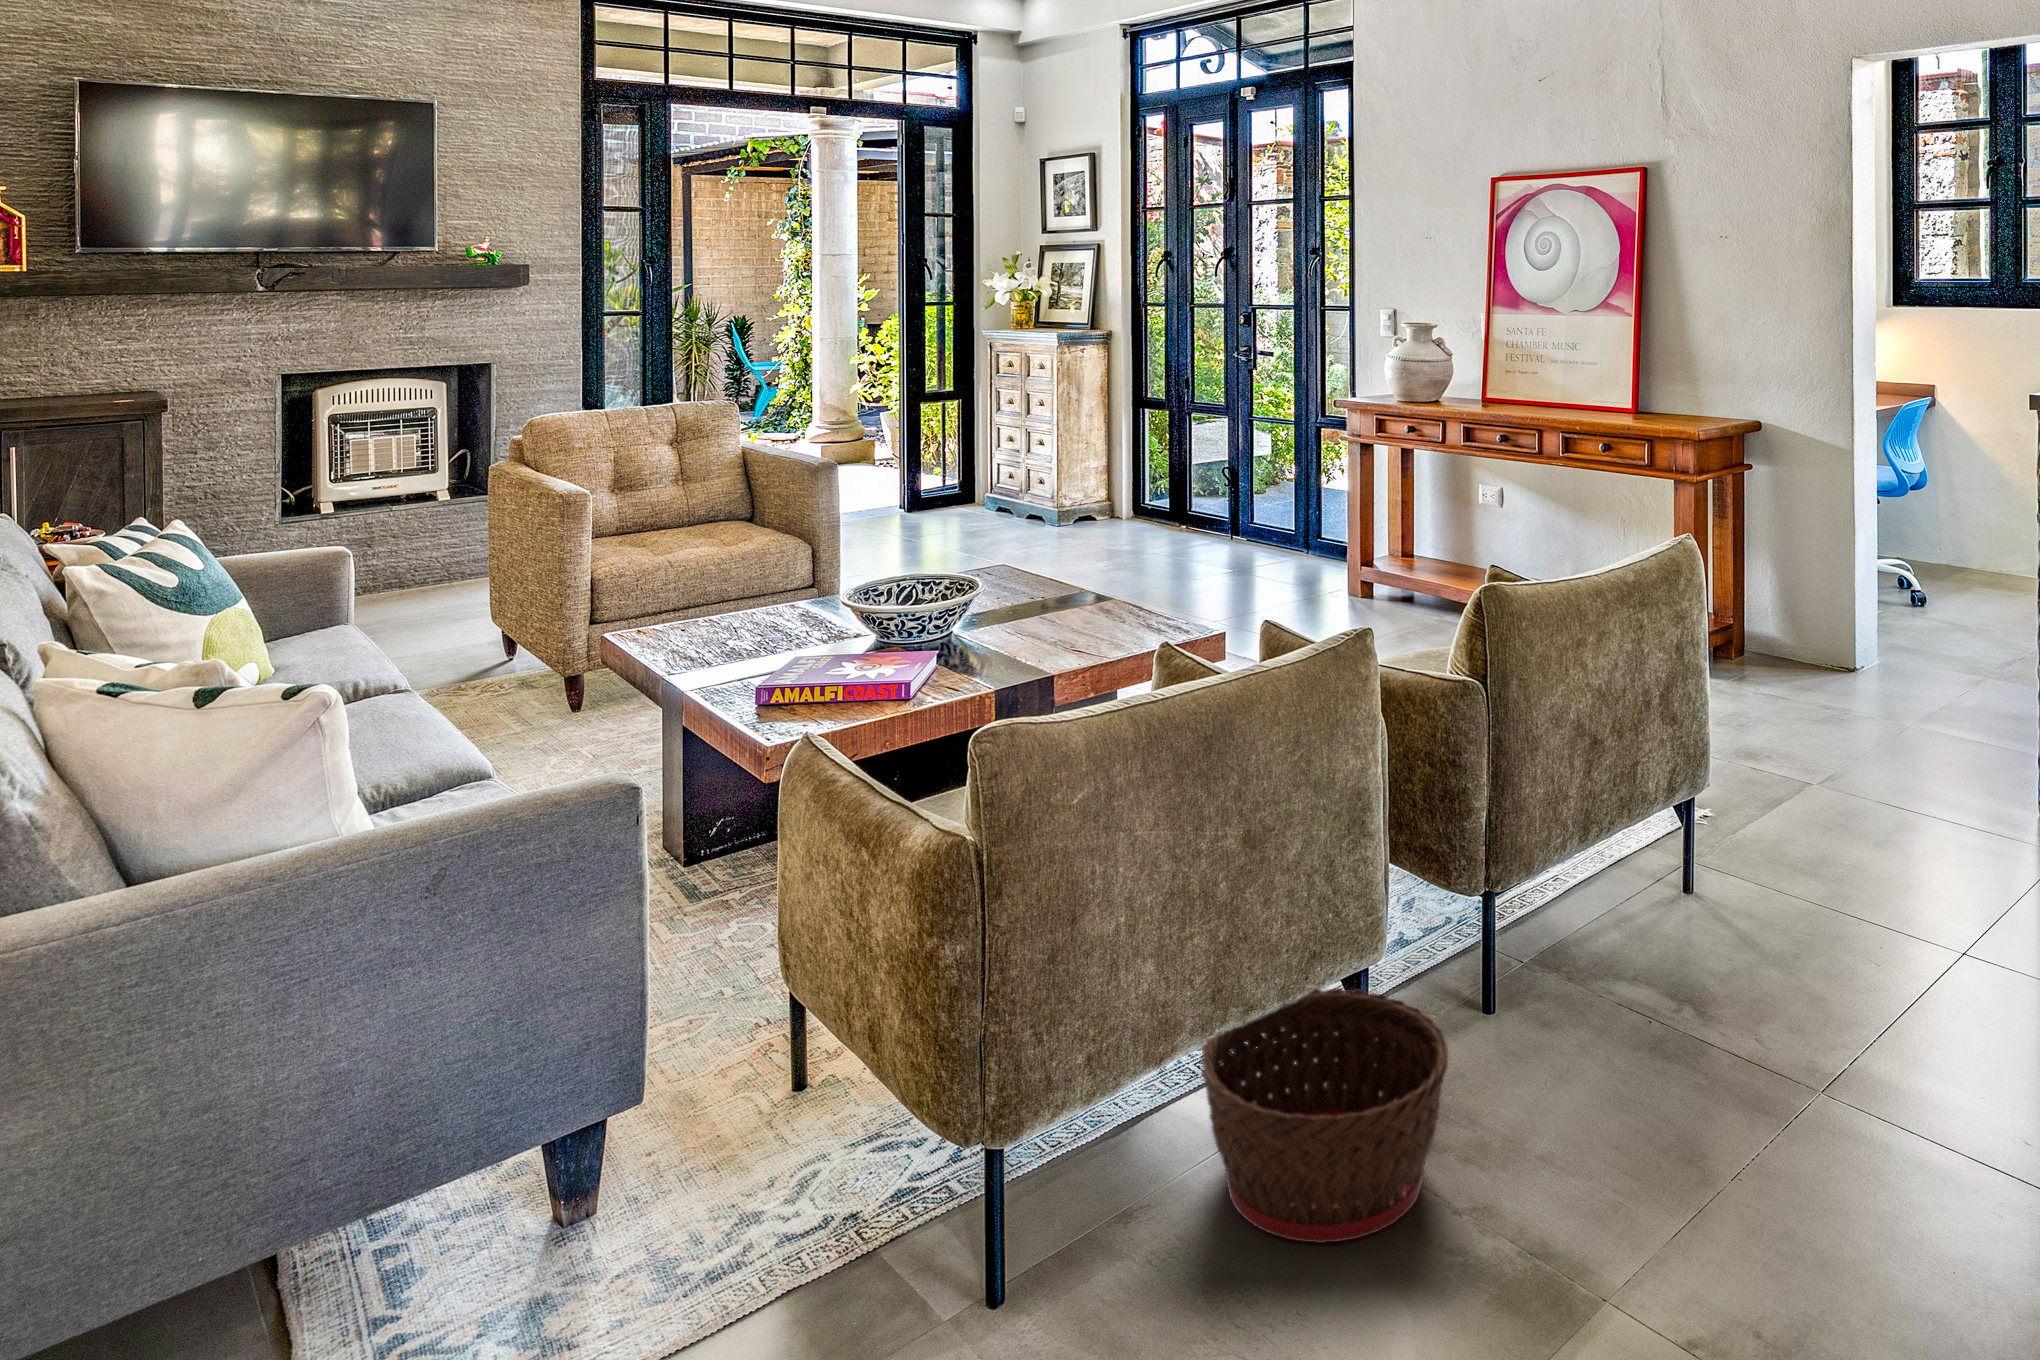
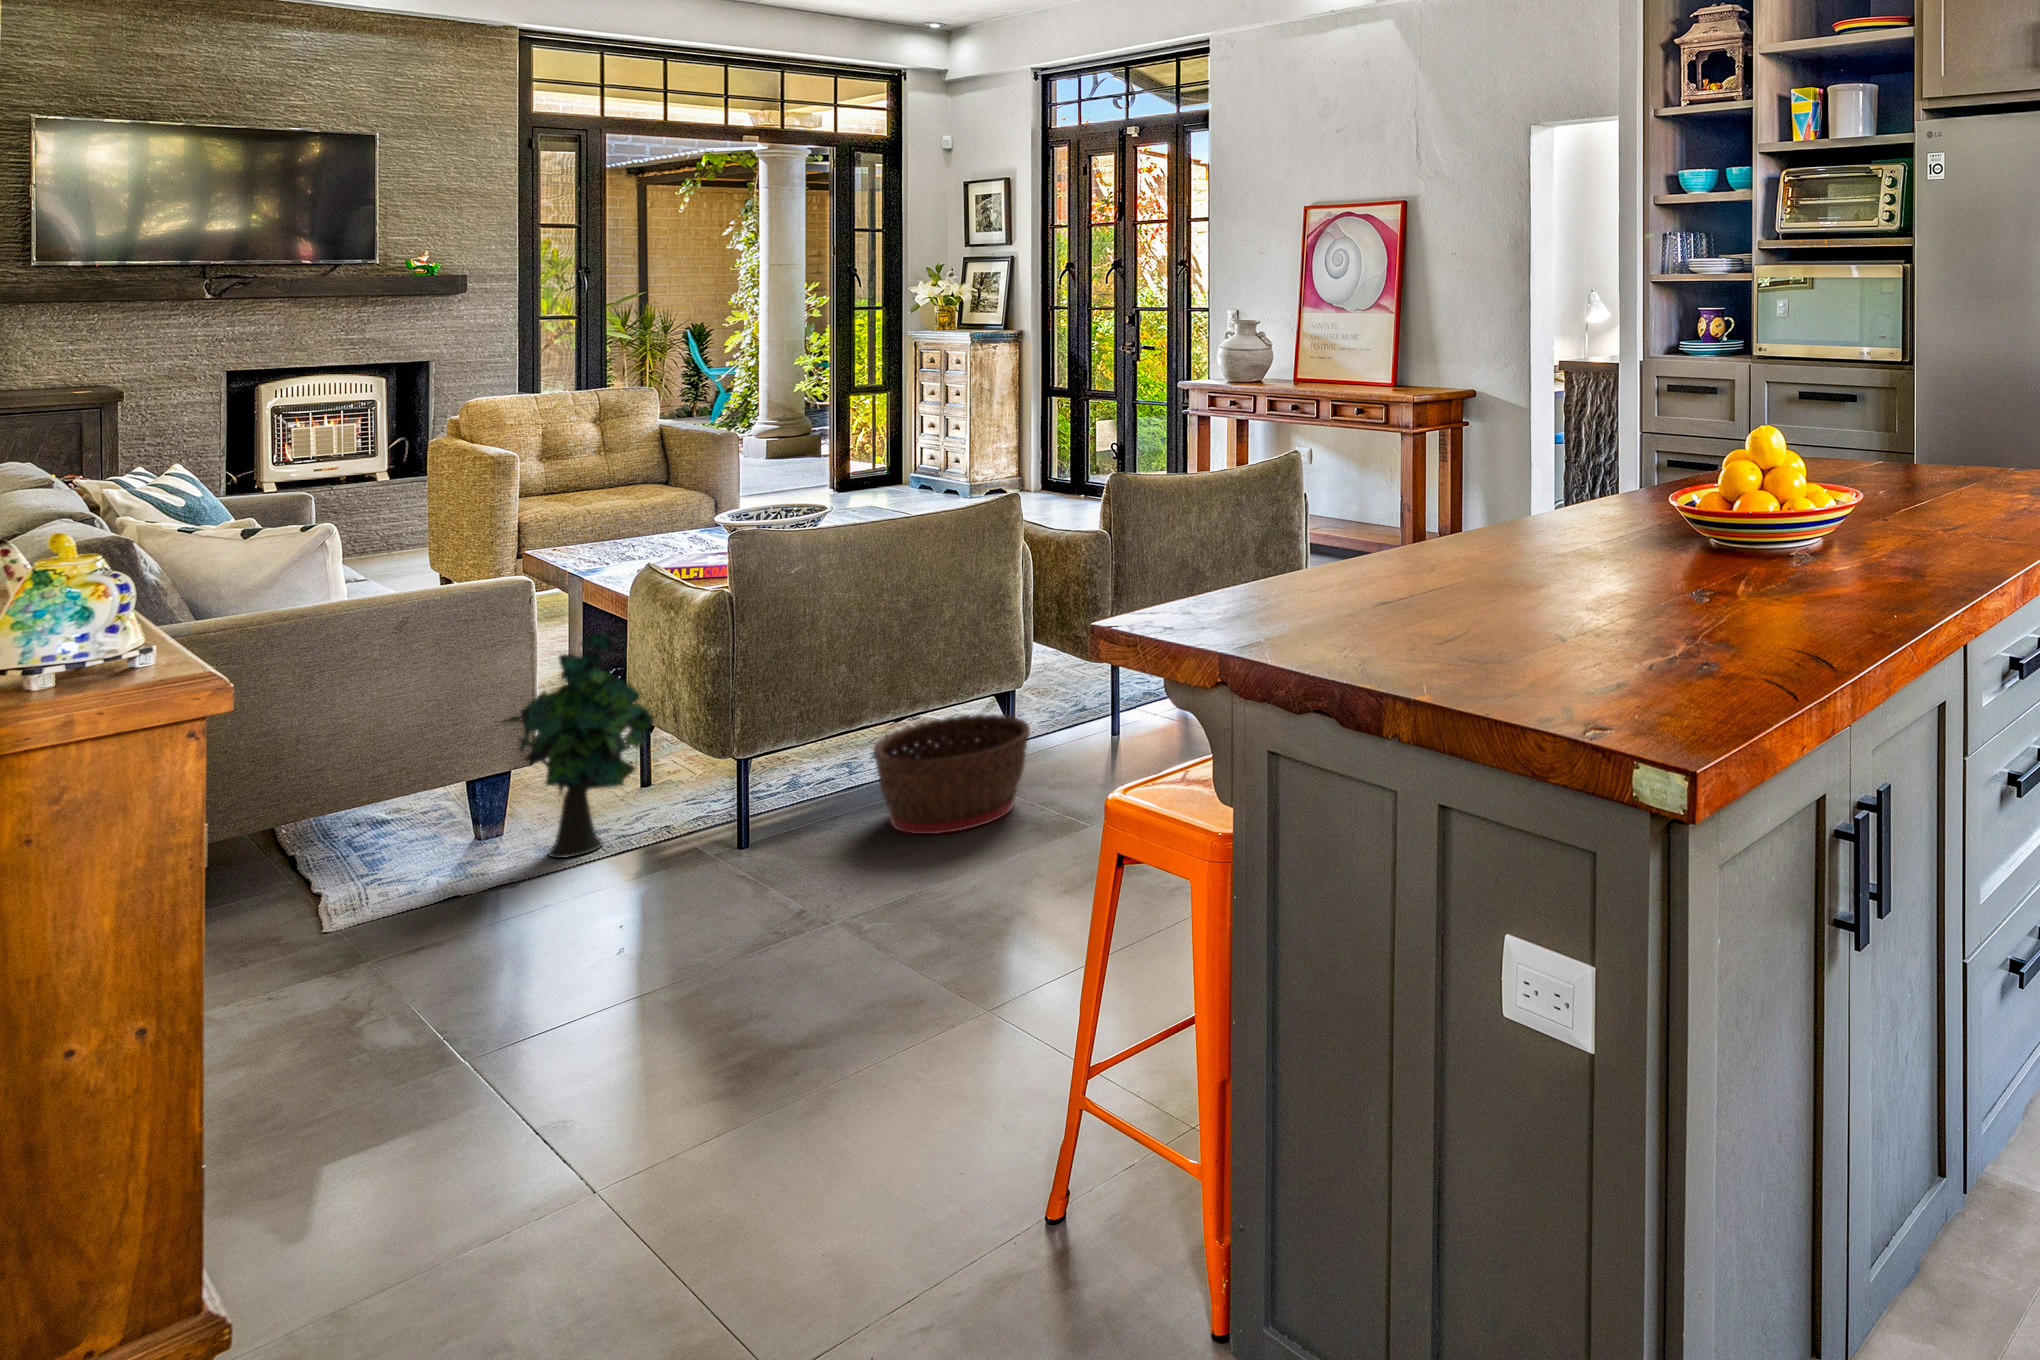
decorative plant: none [616,855,857,1251] -> present [503,632,654,858]

